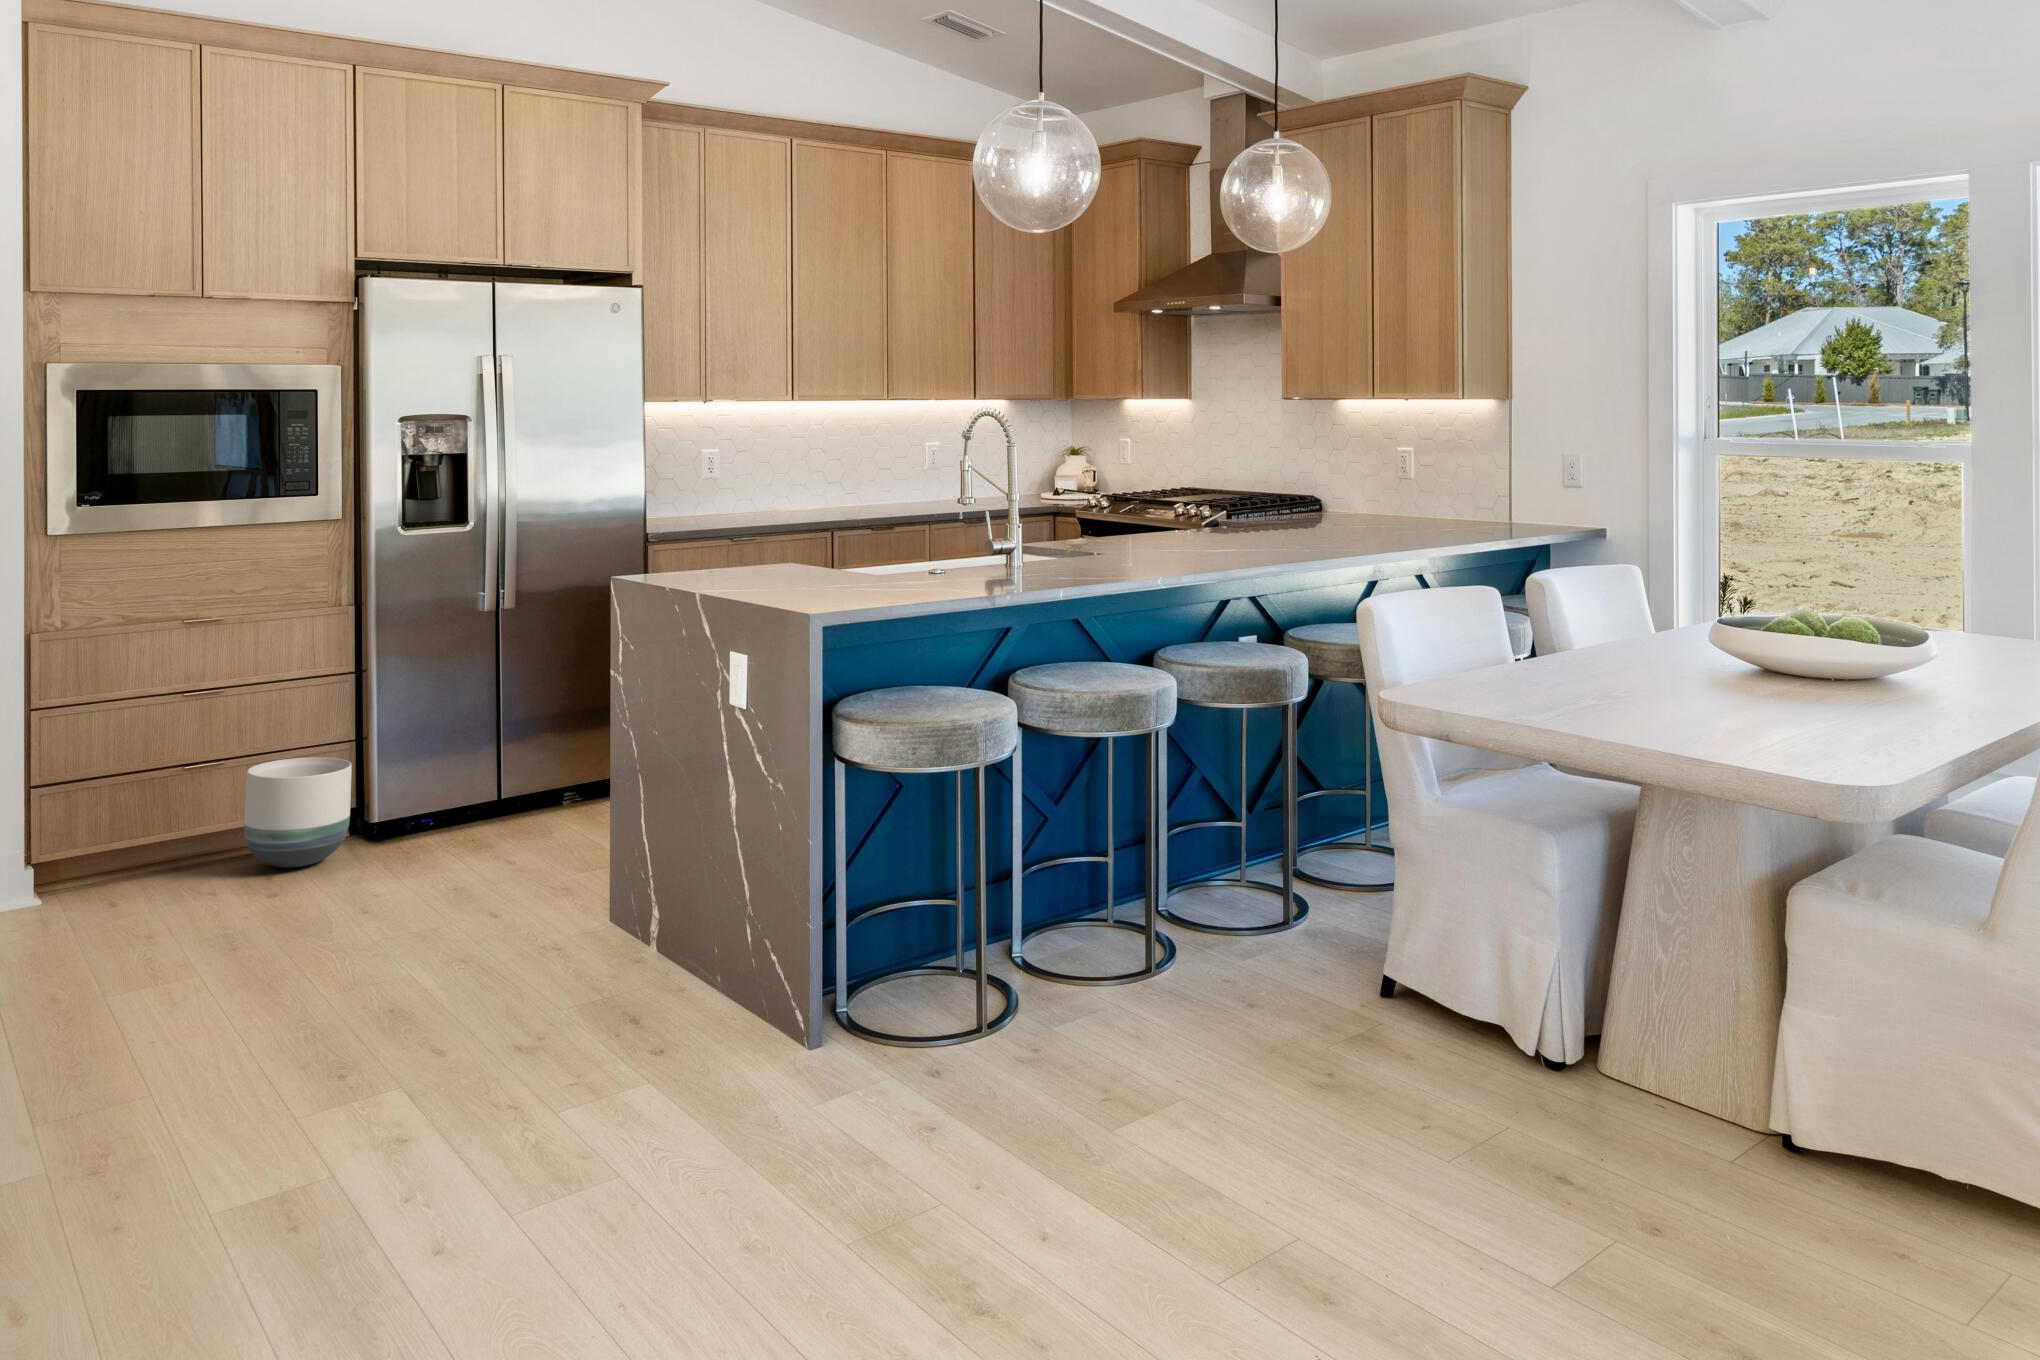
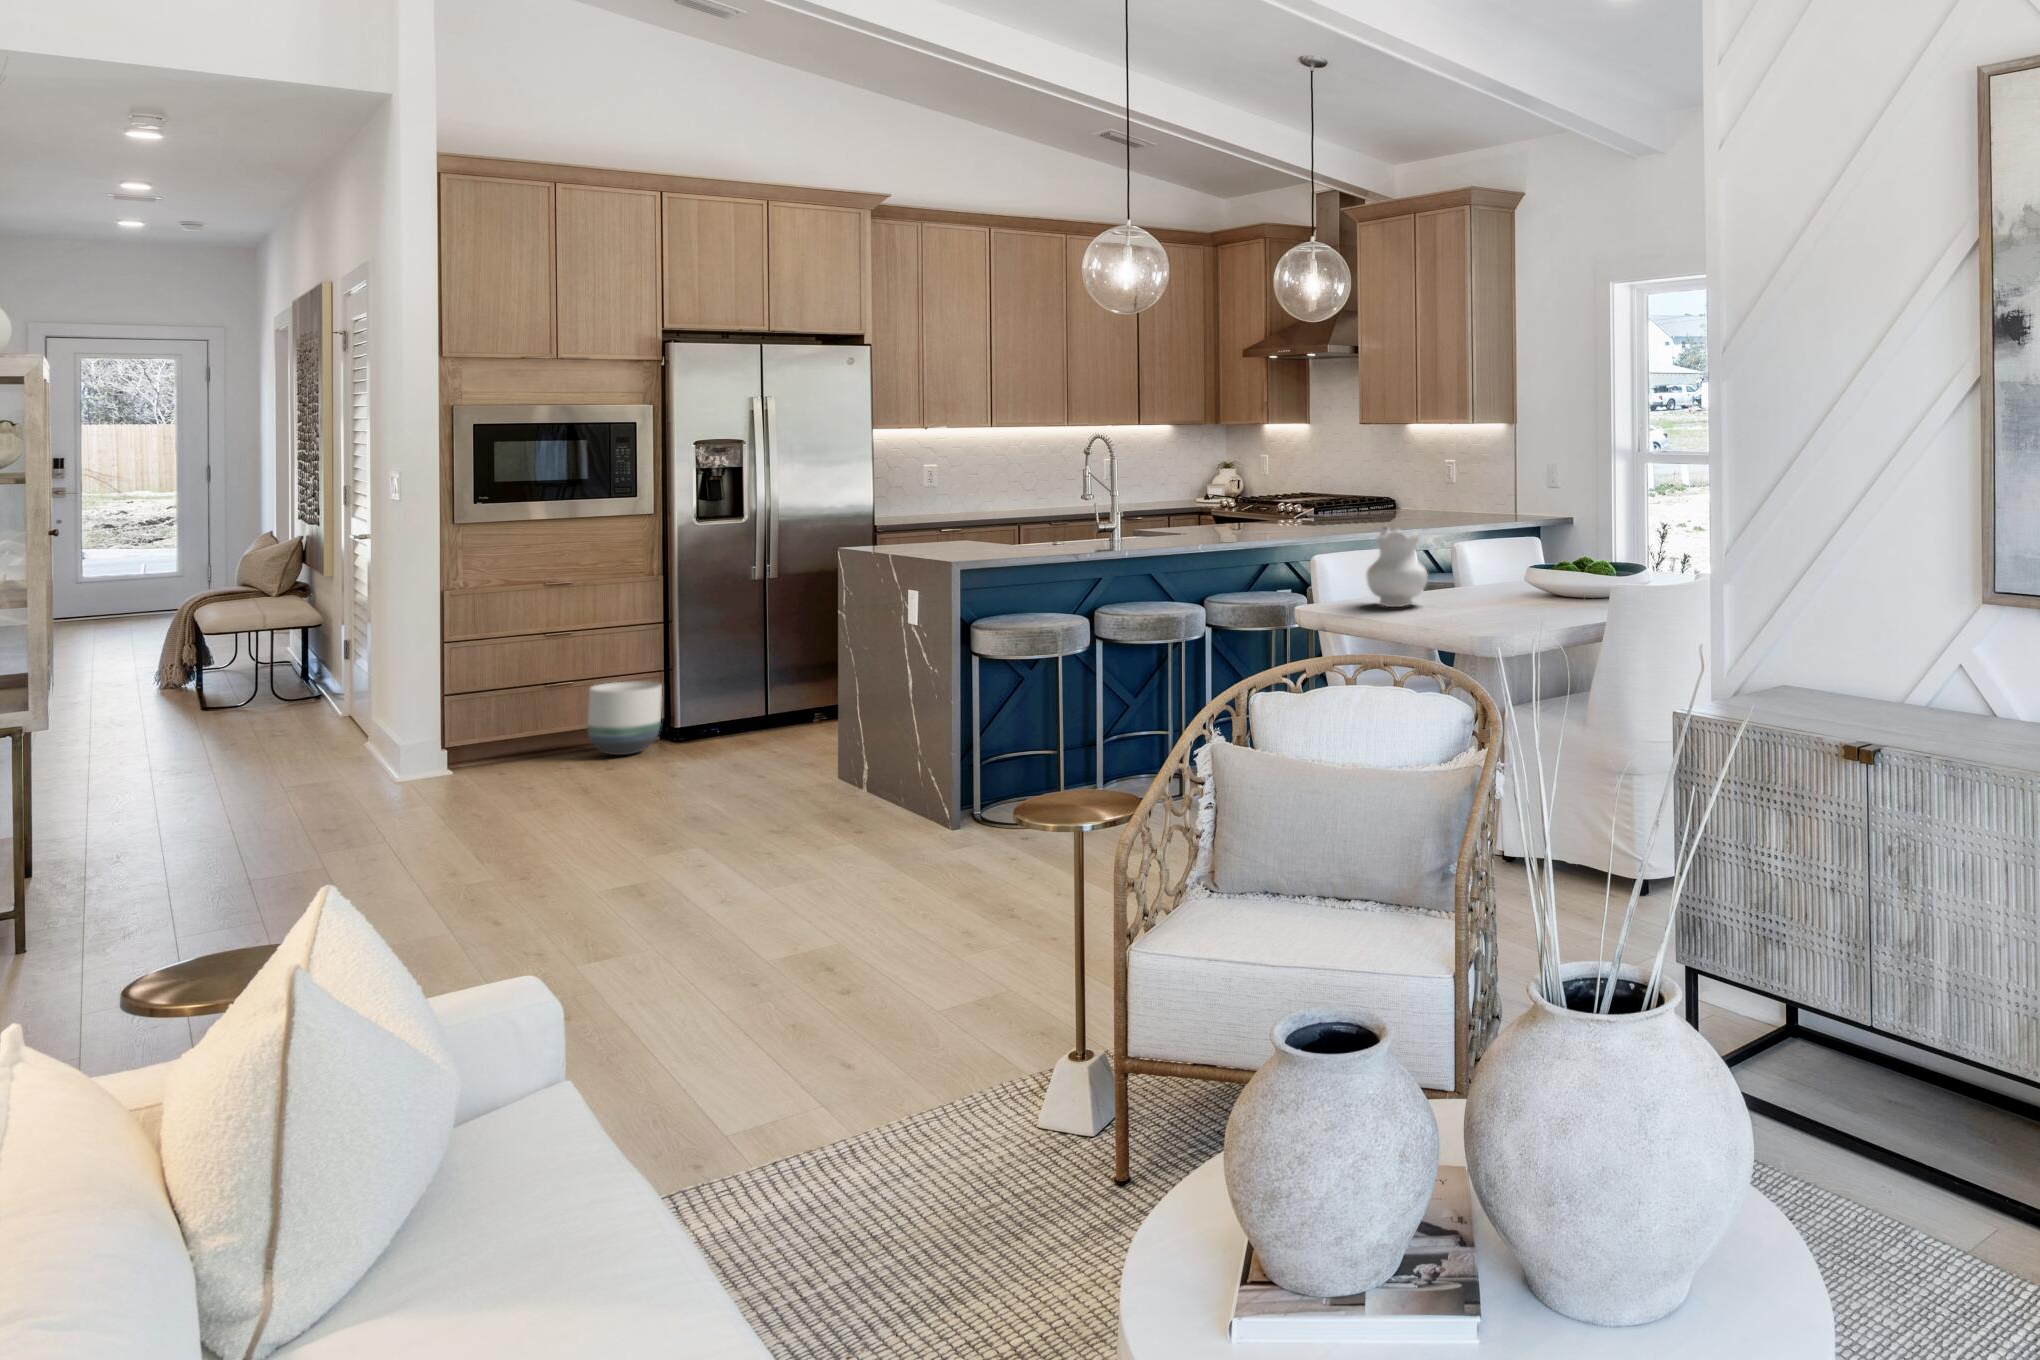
ceramic pitcher: none [1504,561,1610,701] -> present [1367,526,1427,607]

